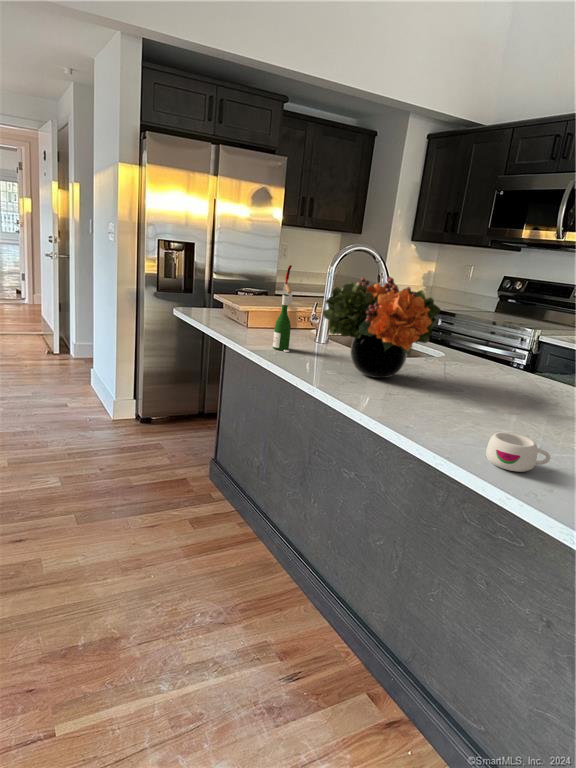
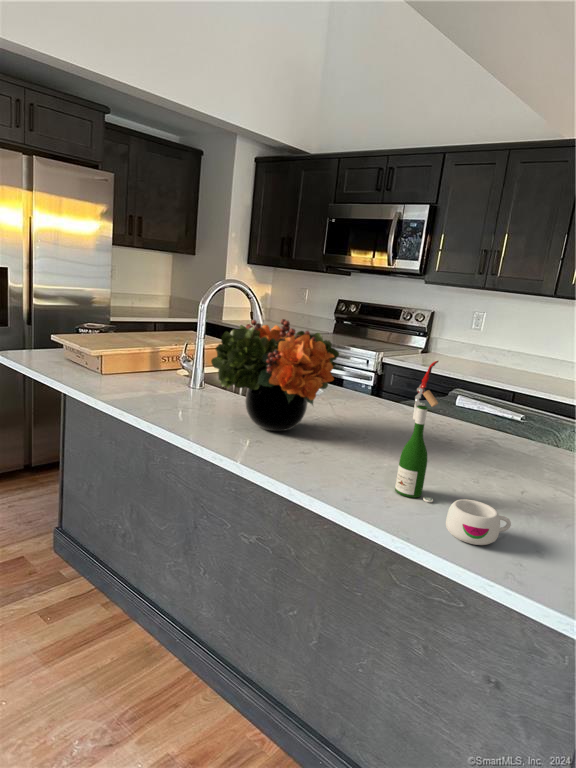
wine bottle: present [273,265,292,352] -> present [395,361,438,502]

